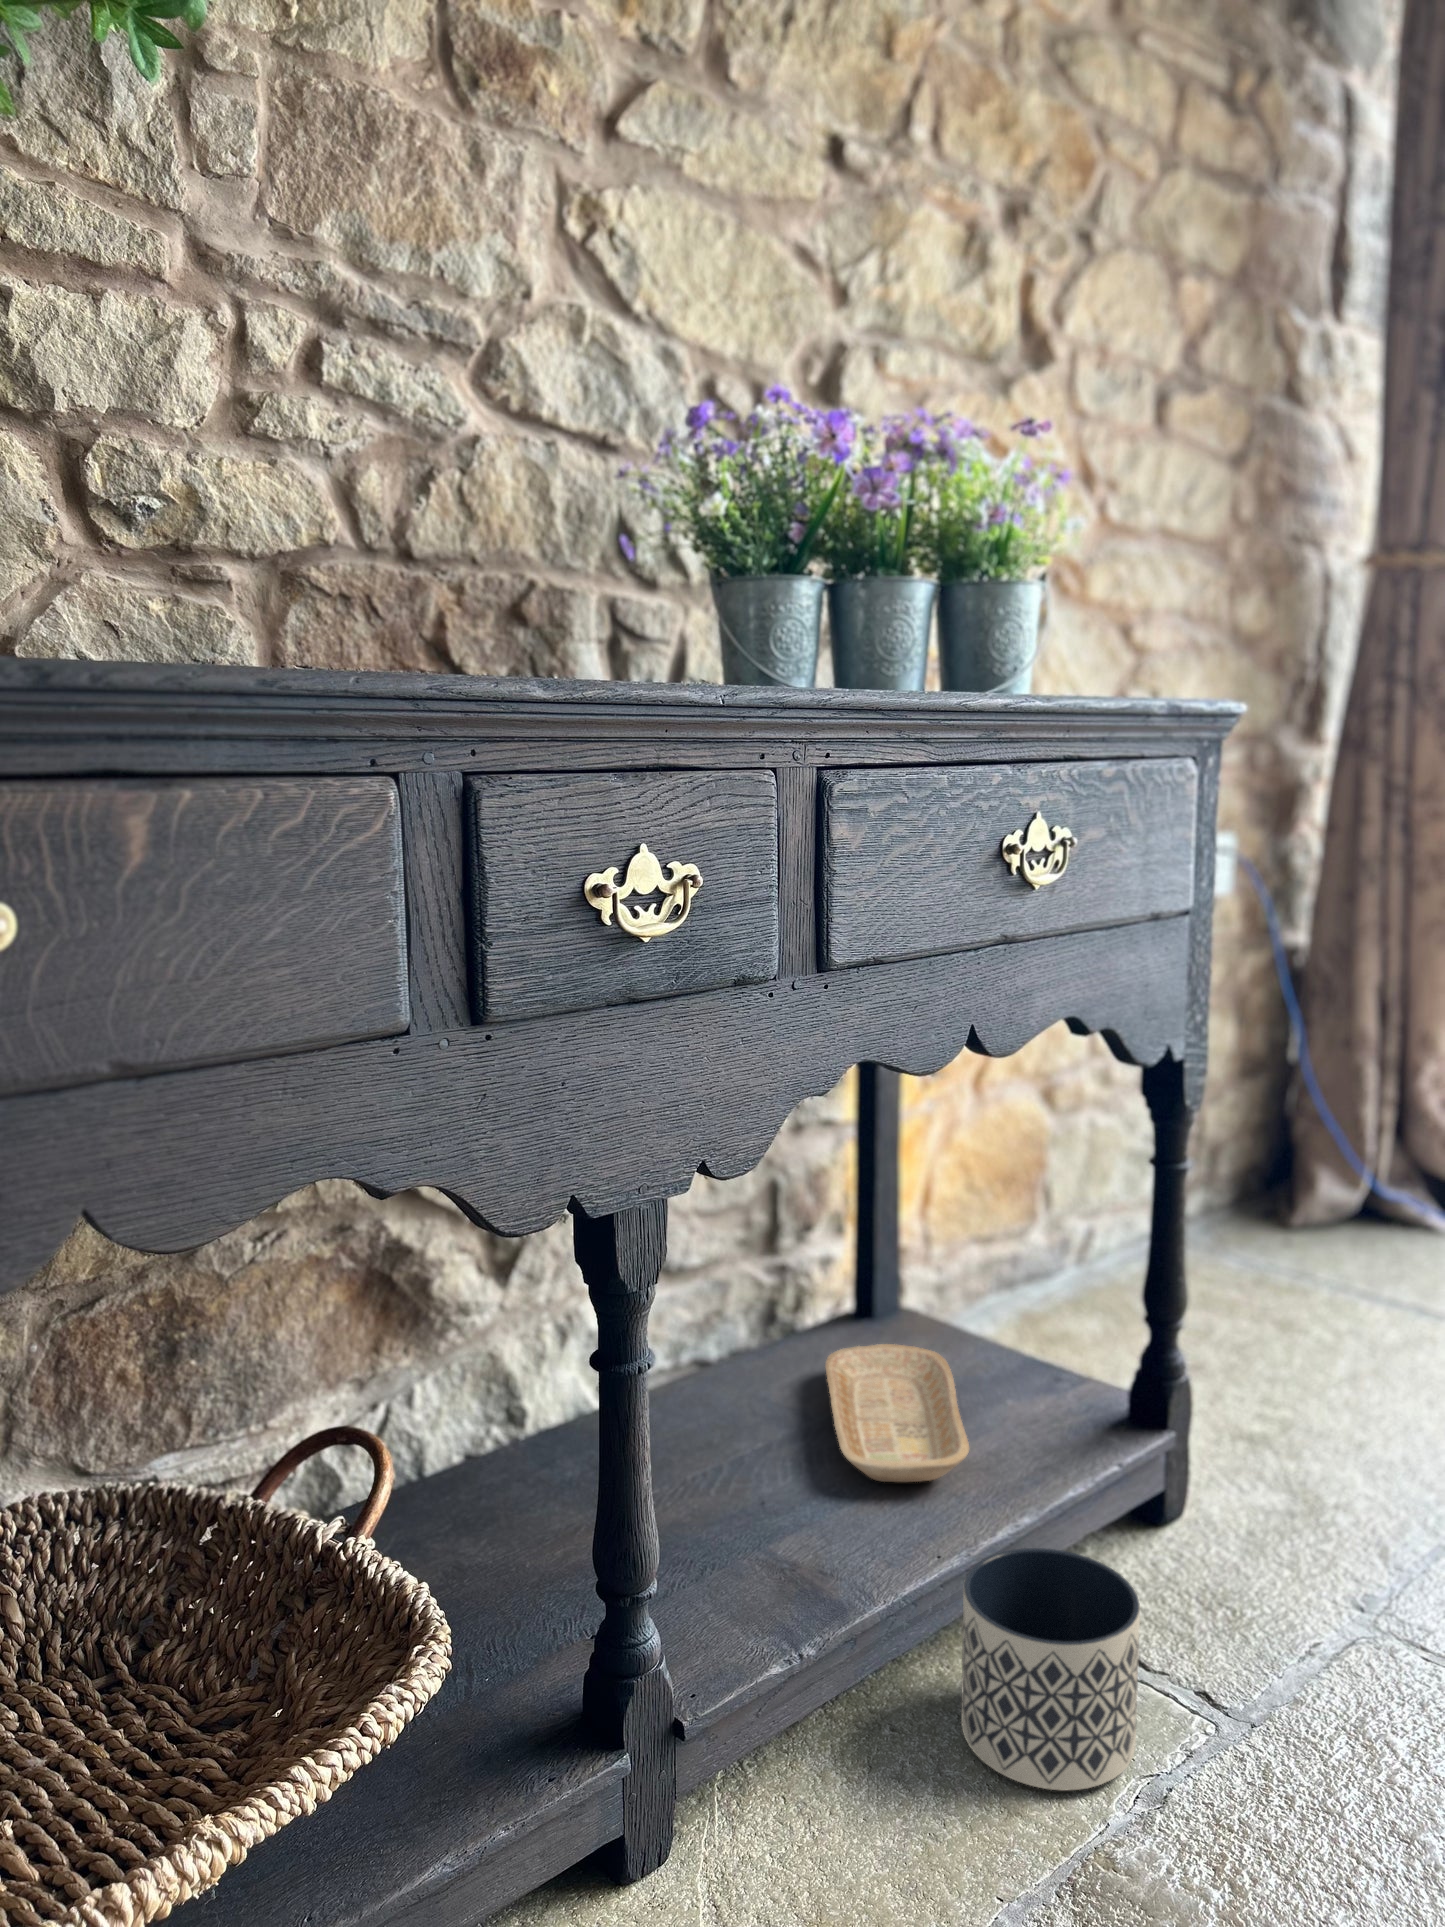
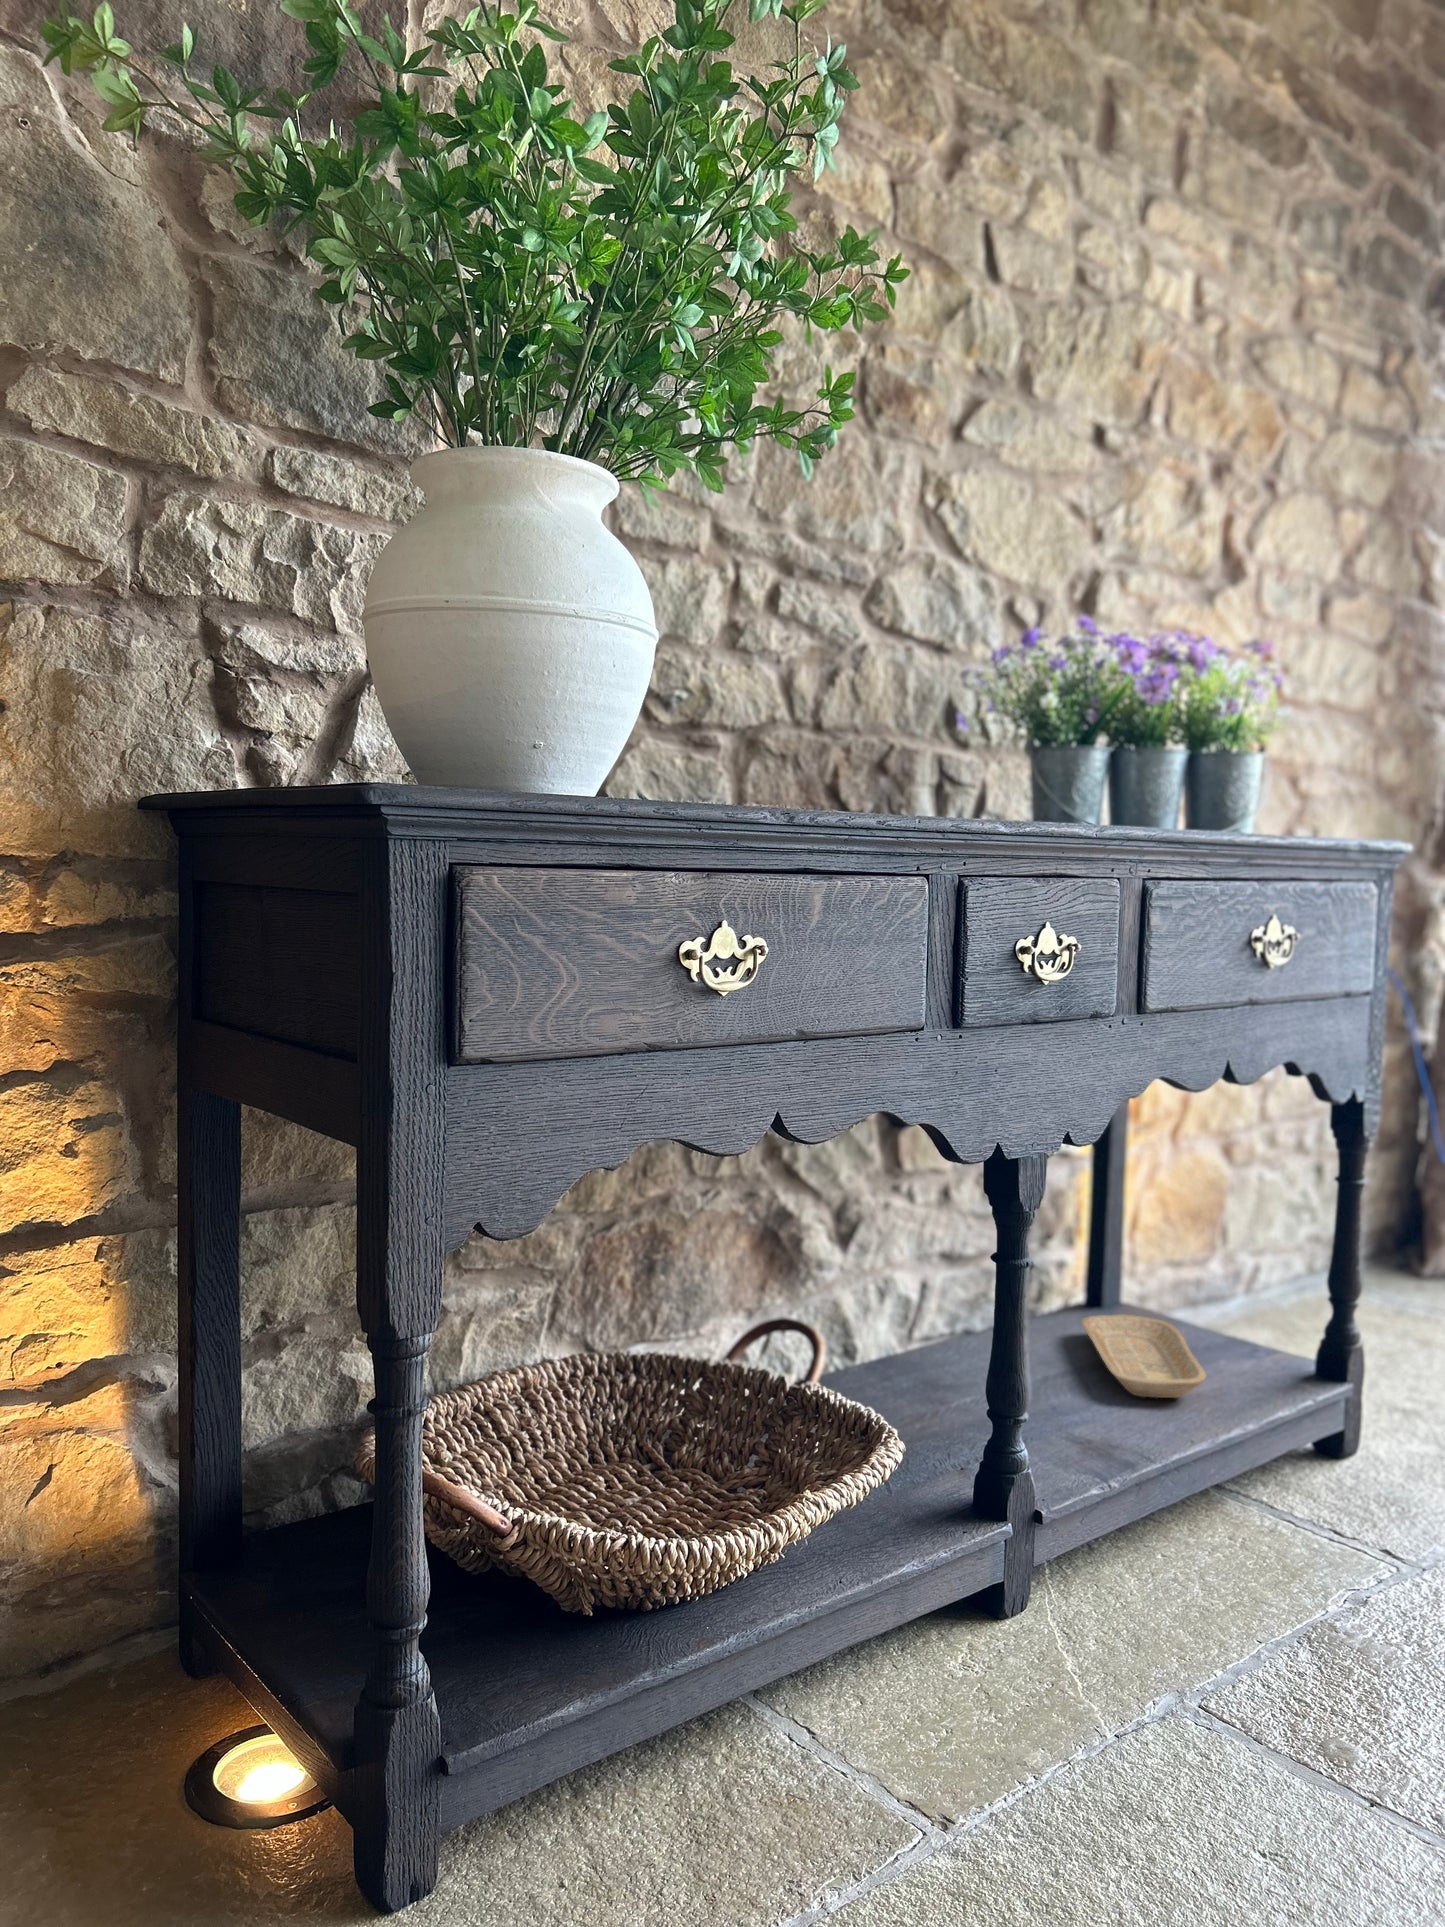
planter: present [961,1548,1140,1790] -> none [1211,1437,1346,1594]

